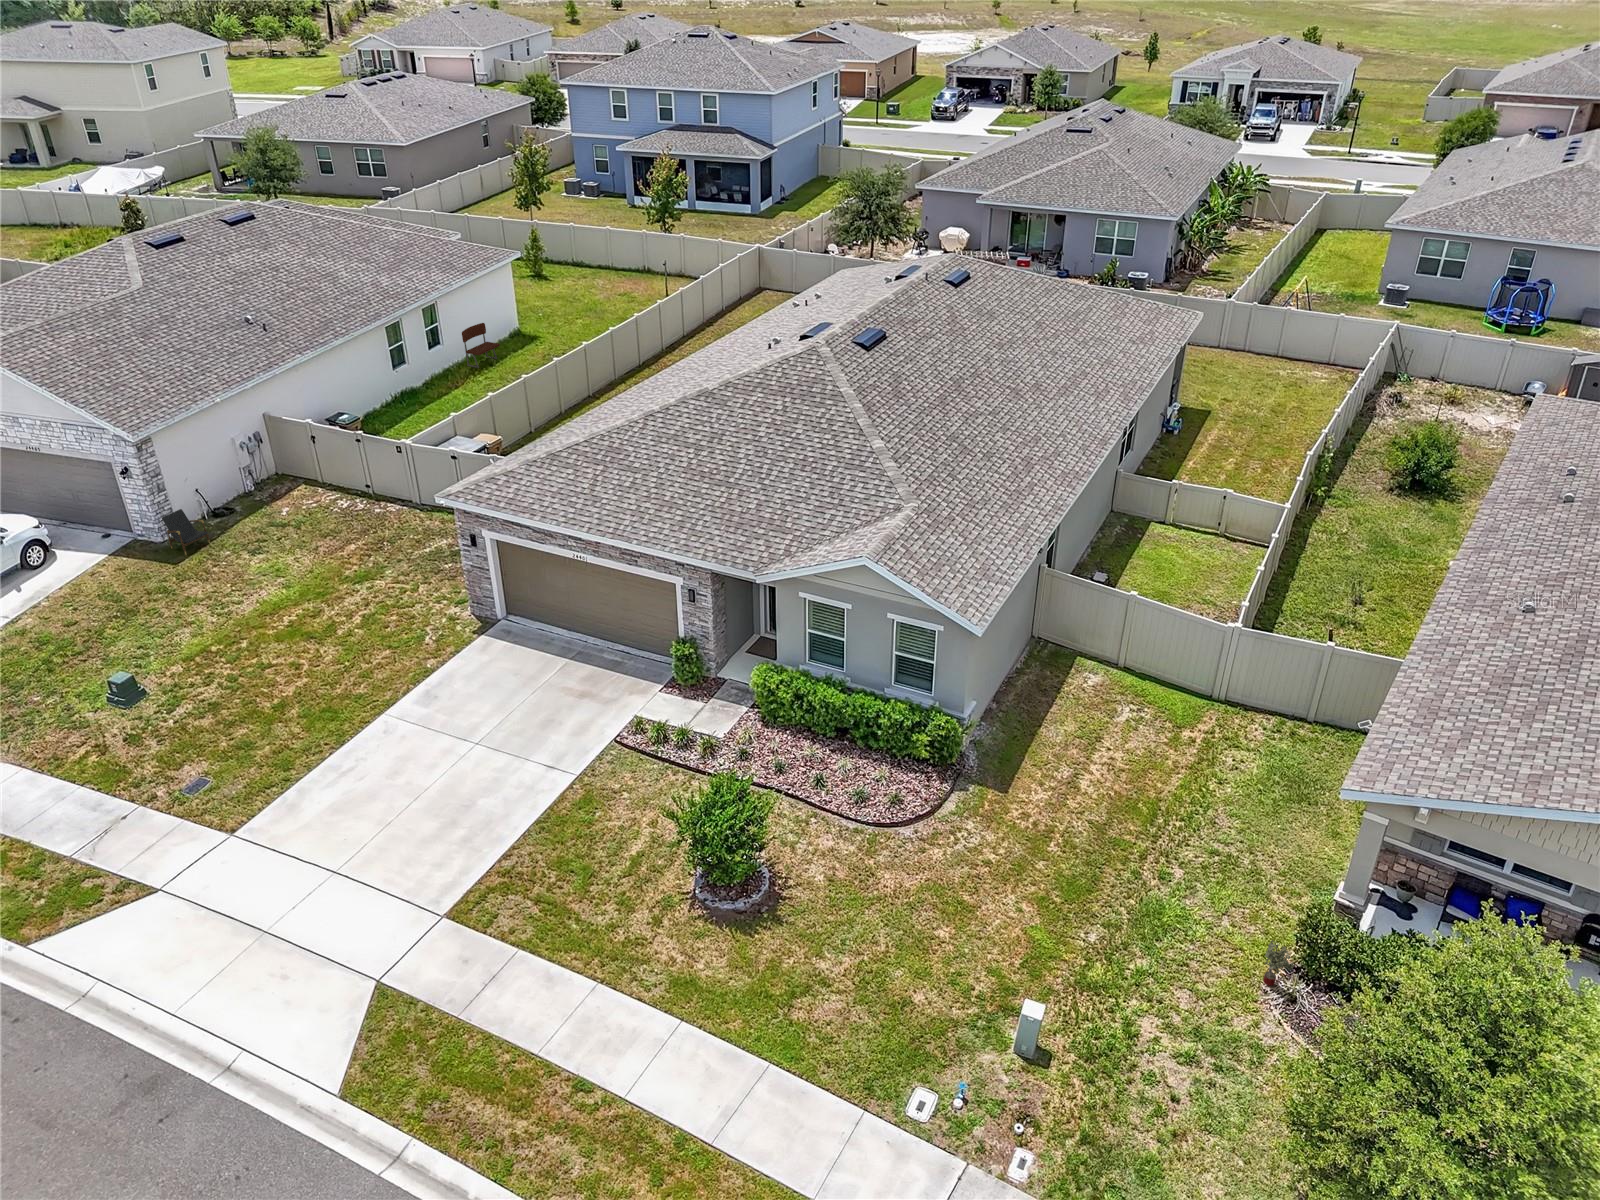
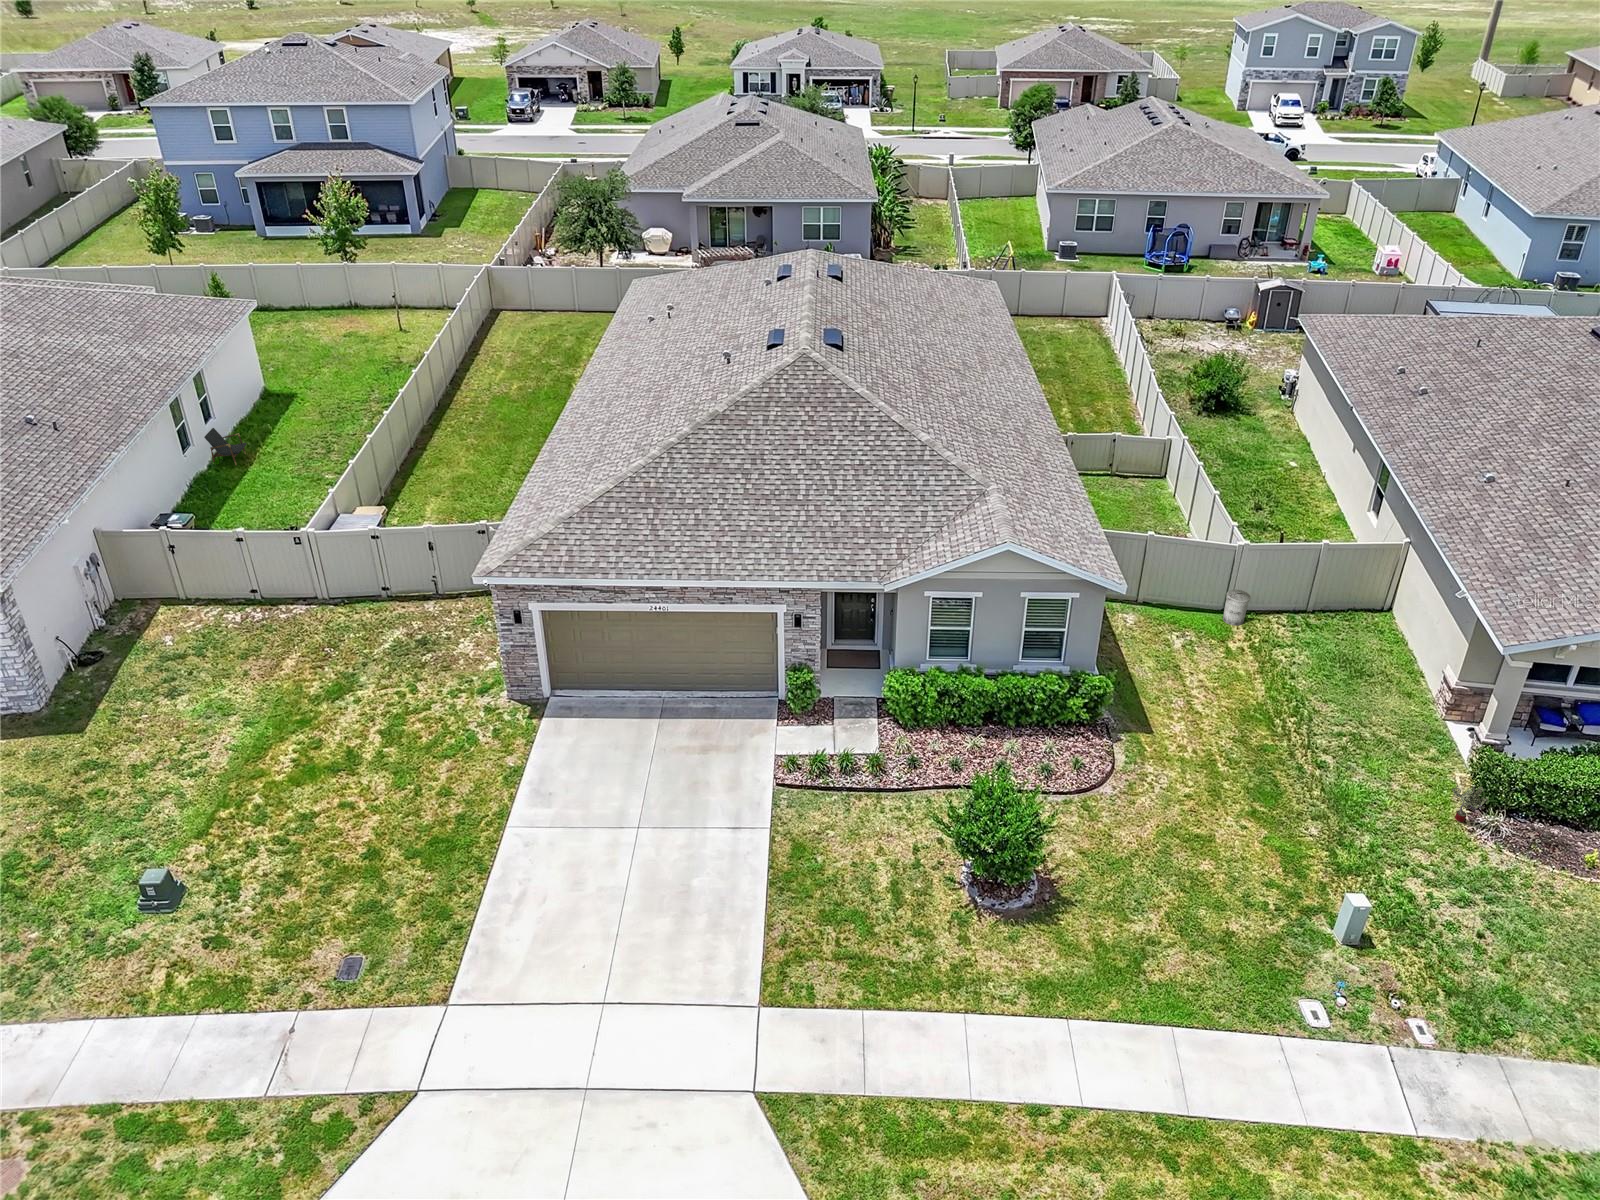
bench: present [462,323,500,368] -> none [229,382,269,432]
lounge chair: present [162,509,210,555] -> present [204,428,246,465]
trash can: none [1211,684,1241,727] -> present [1223,589,1251,626]

